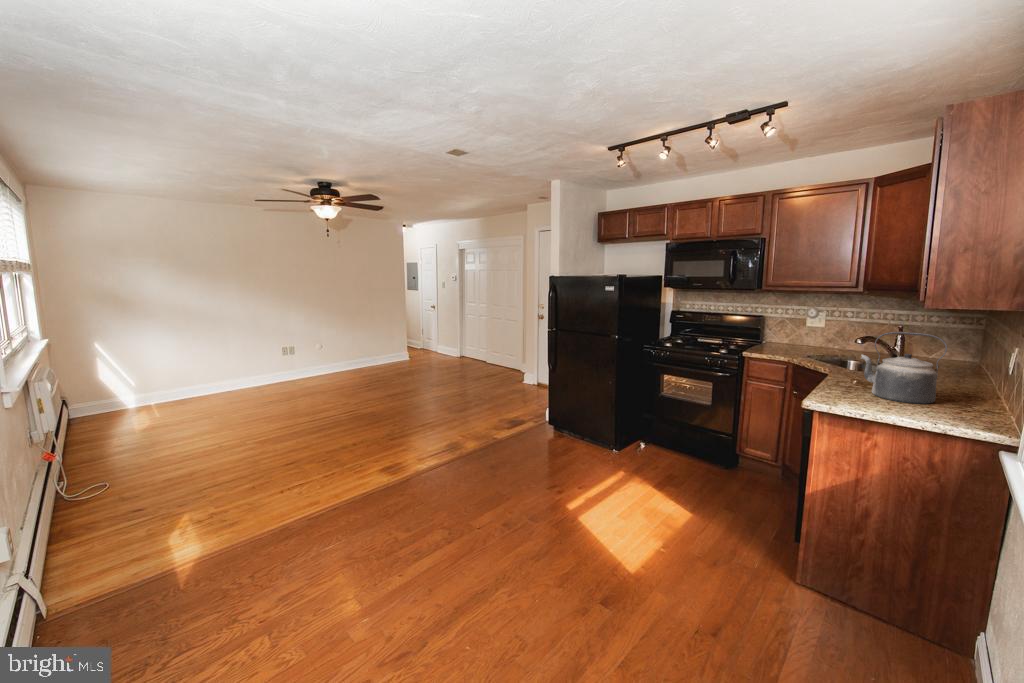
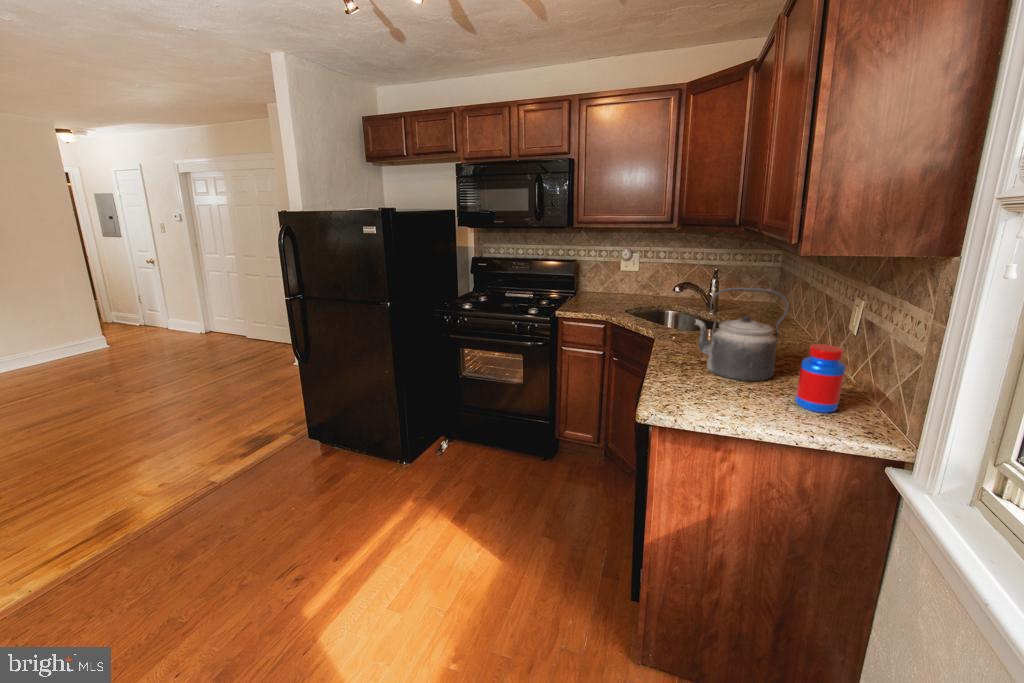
jar: none [943,372,987,423] -> present [795,344,846,413]

